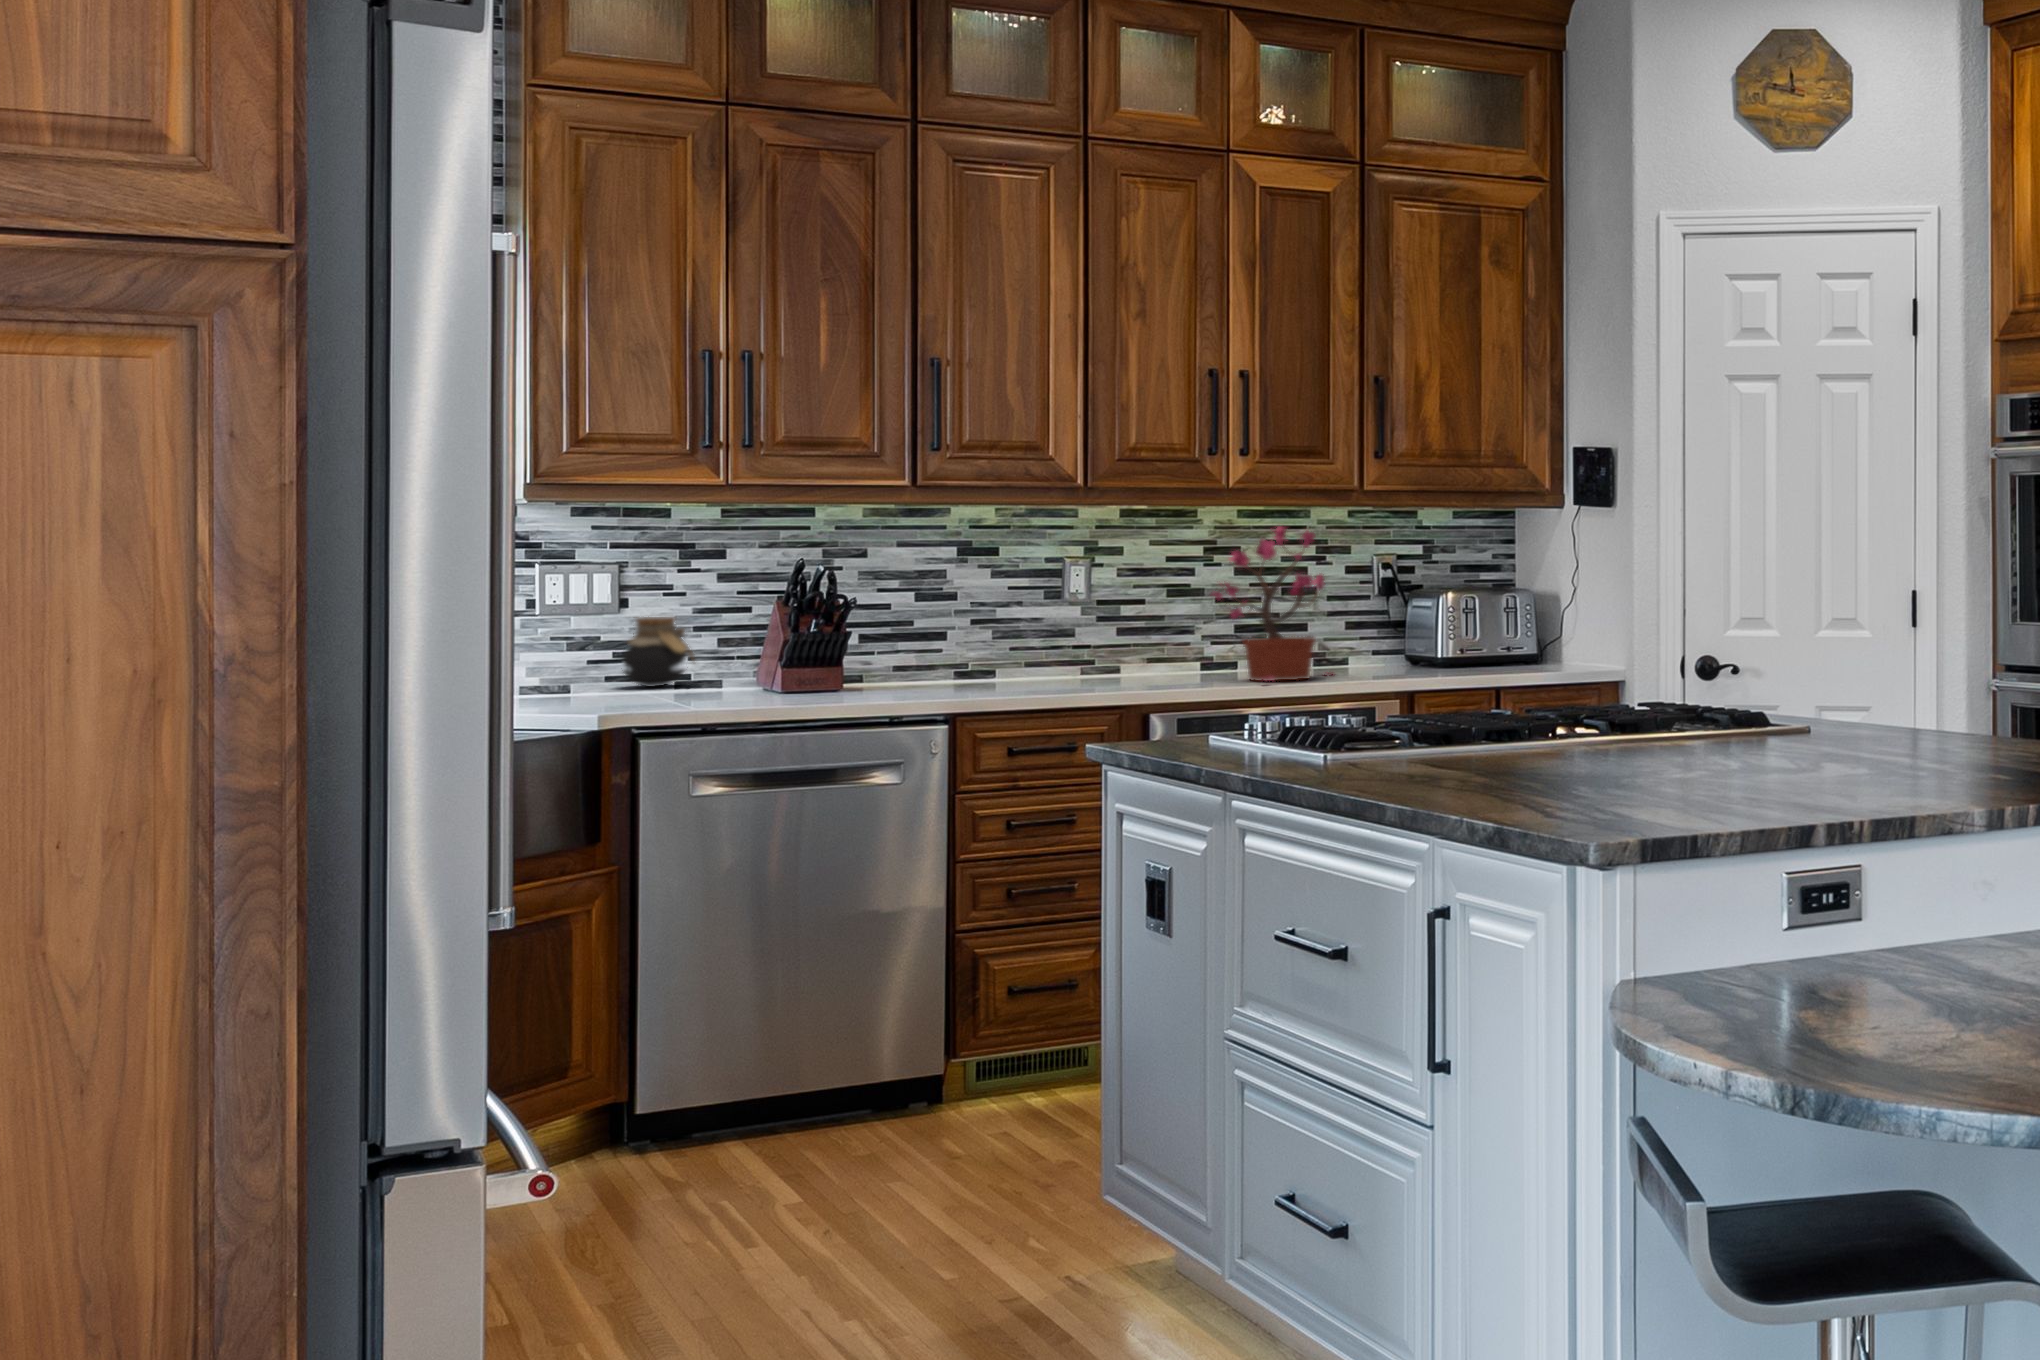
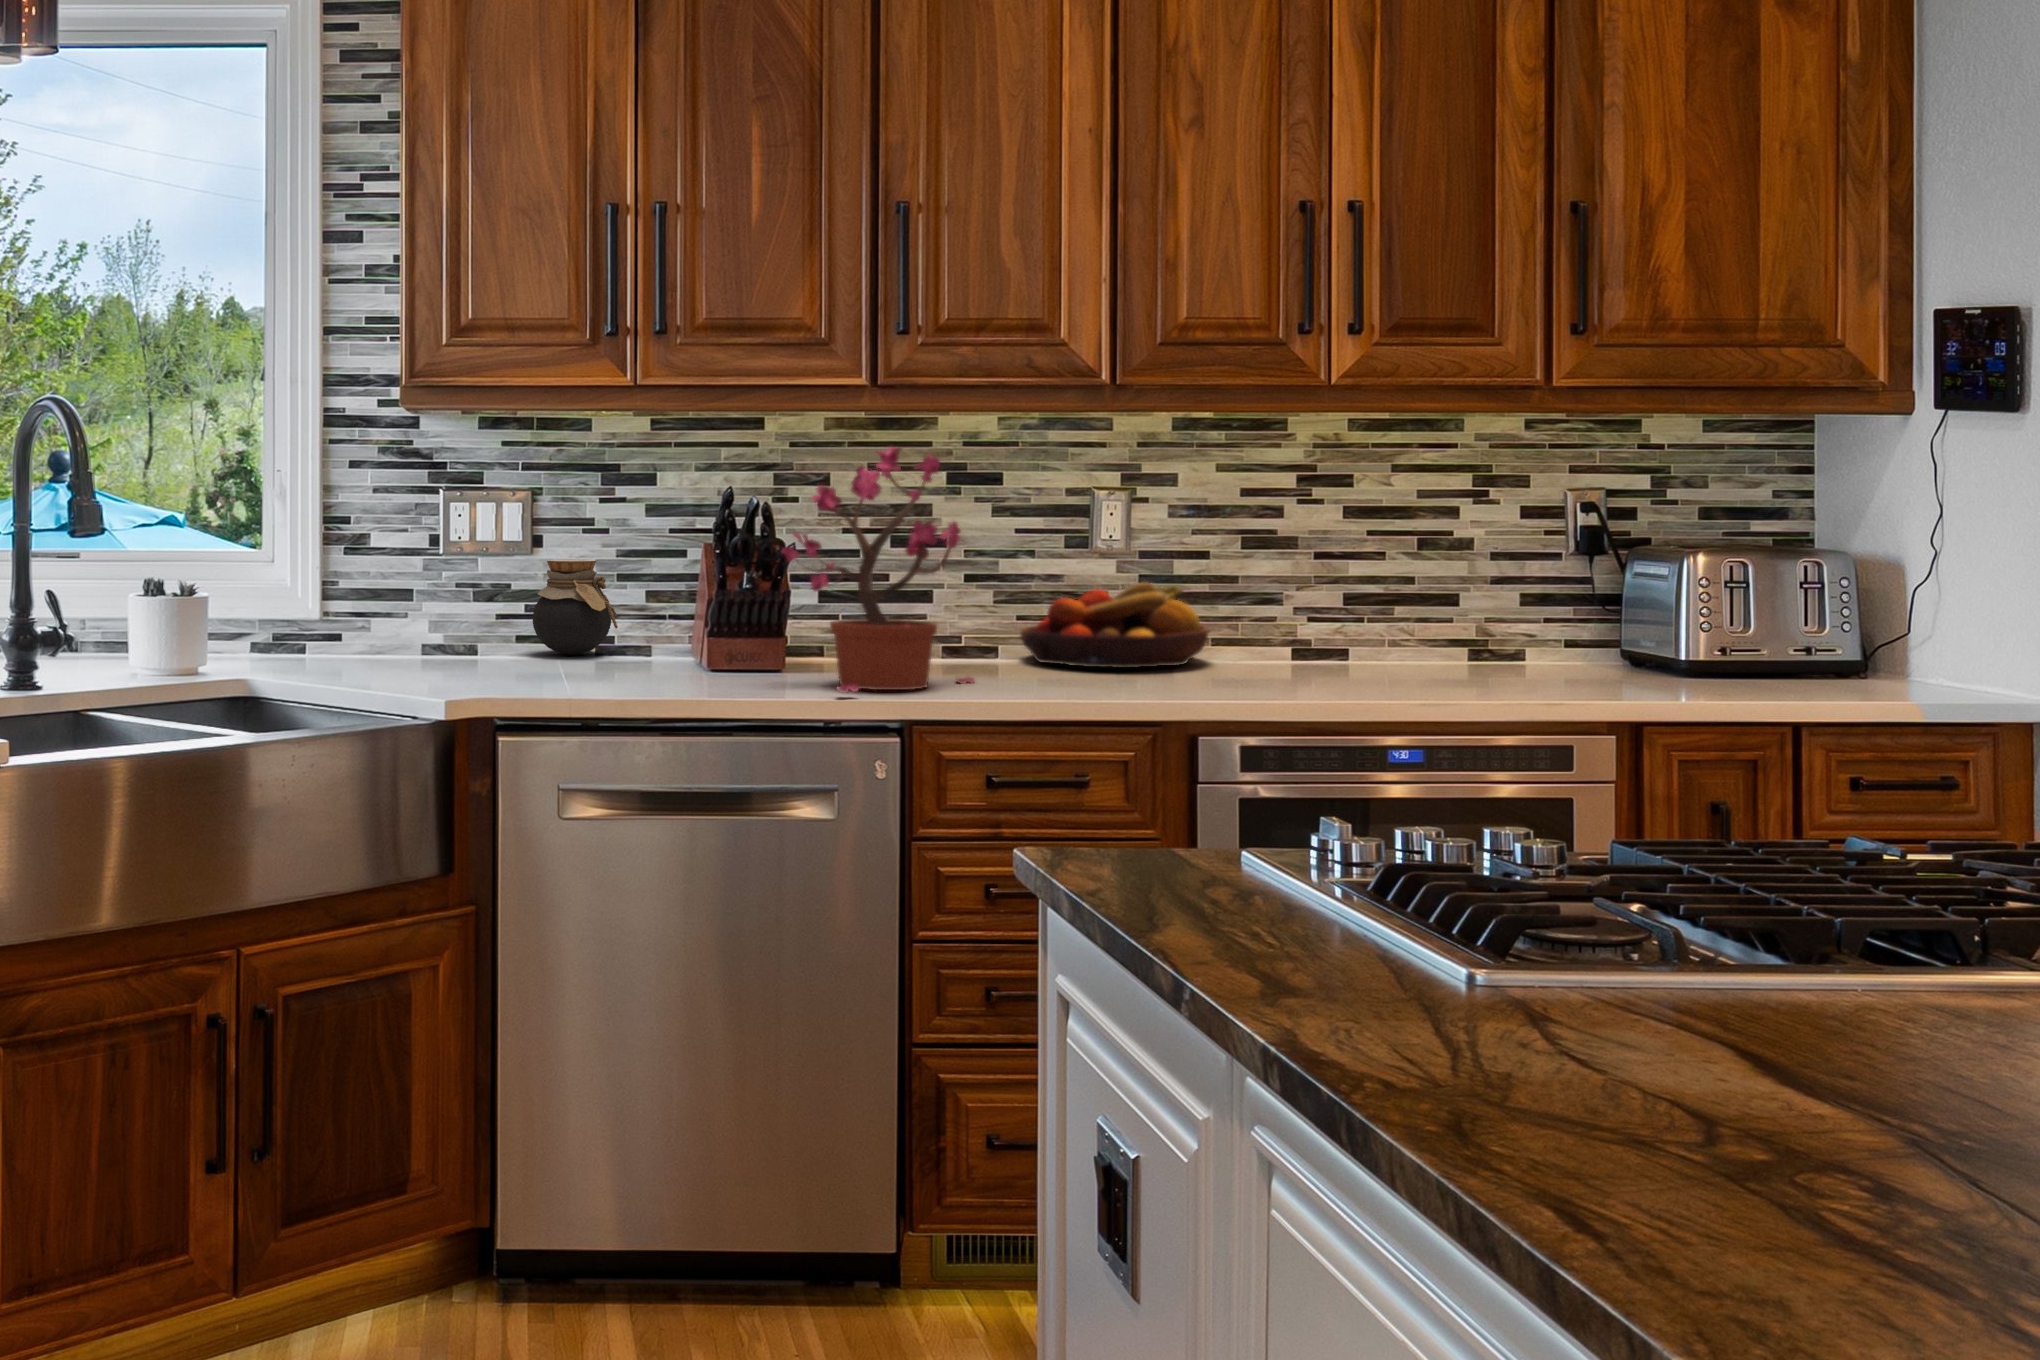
potted plant: present [1212,526,1332,681] -> present [782,447,974,693]
fruit bowl: none [1014,618,1146,673] -> present [1021,583,1208,667]

